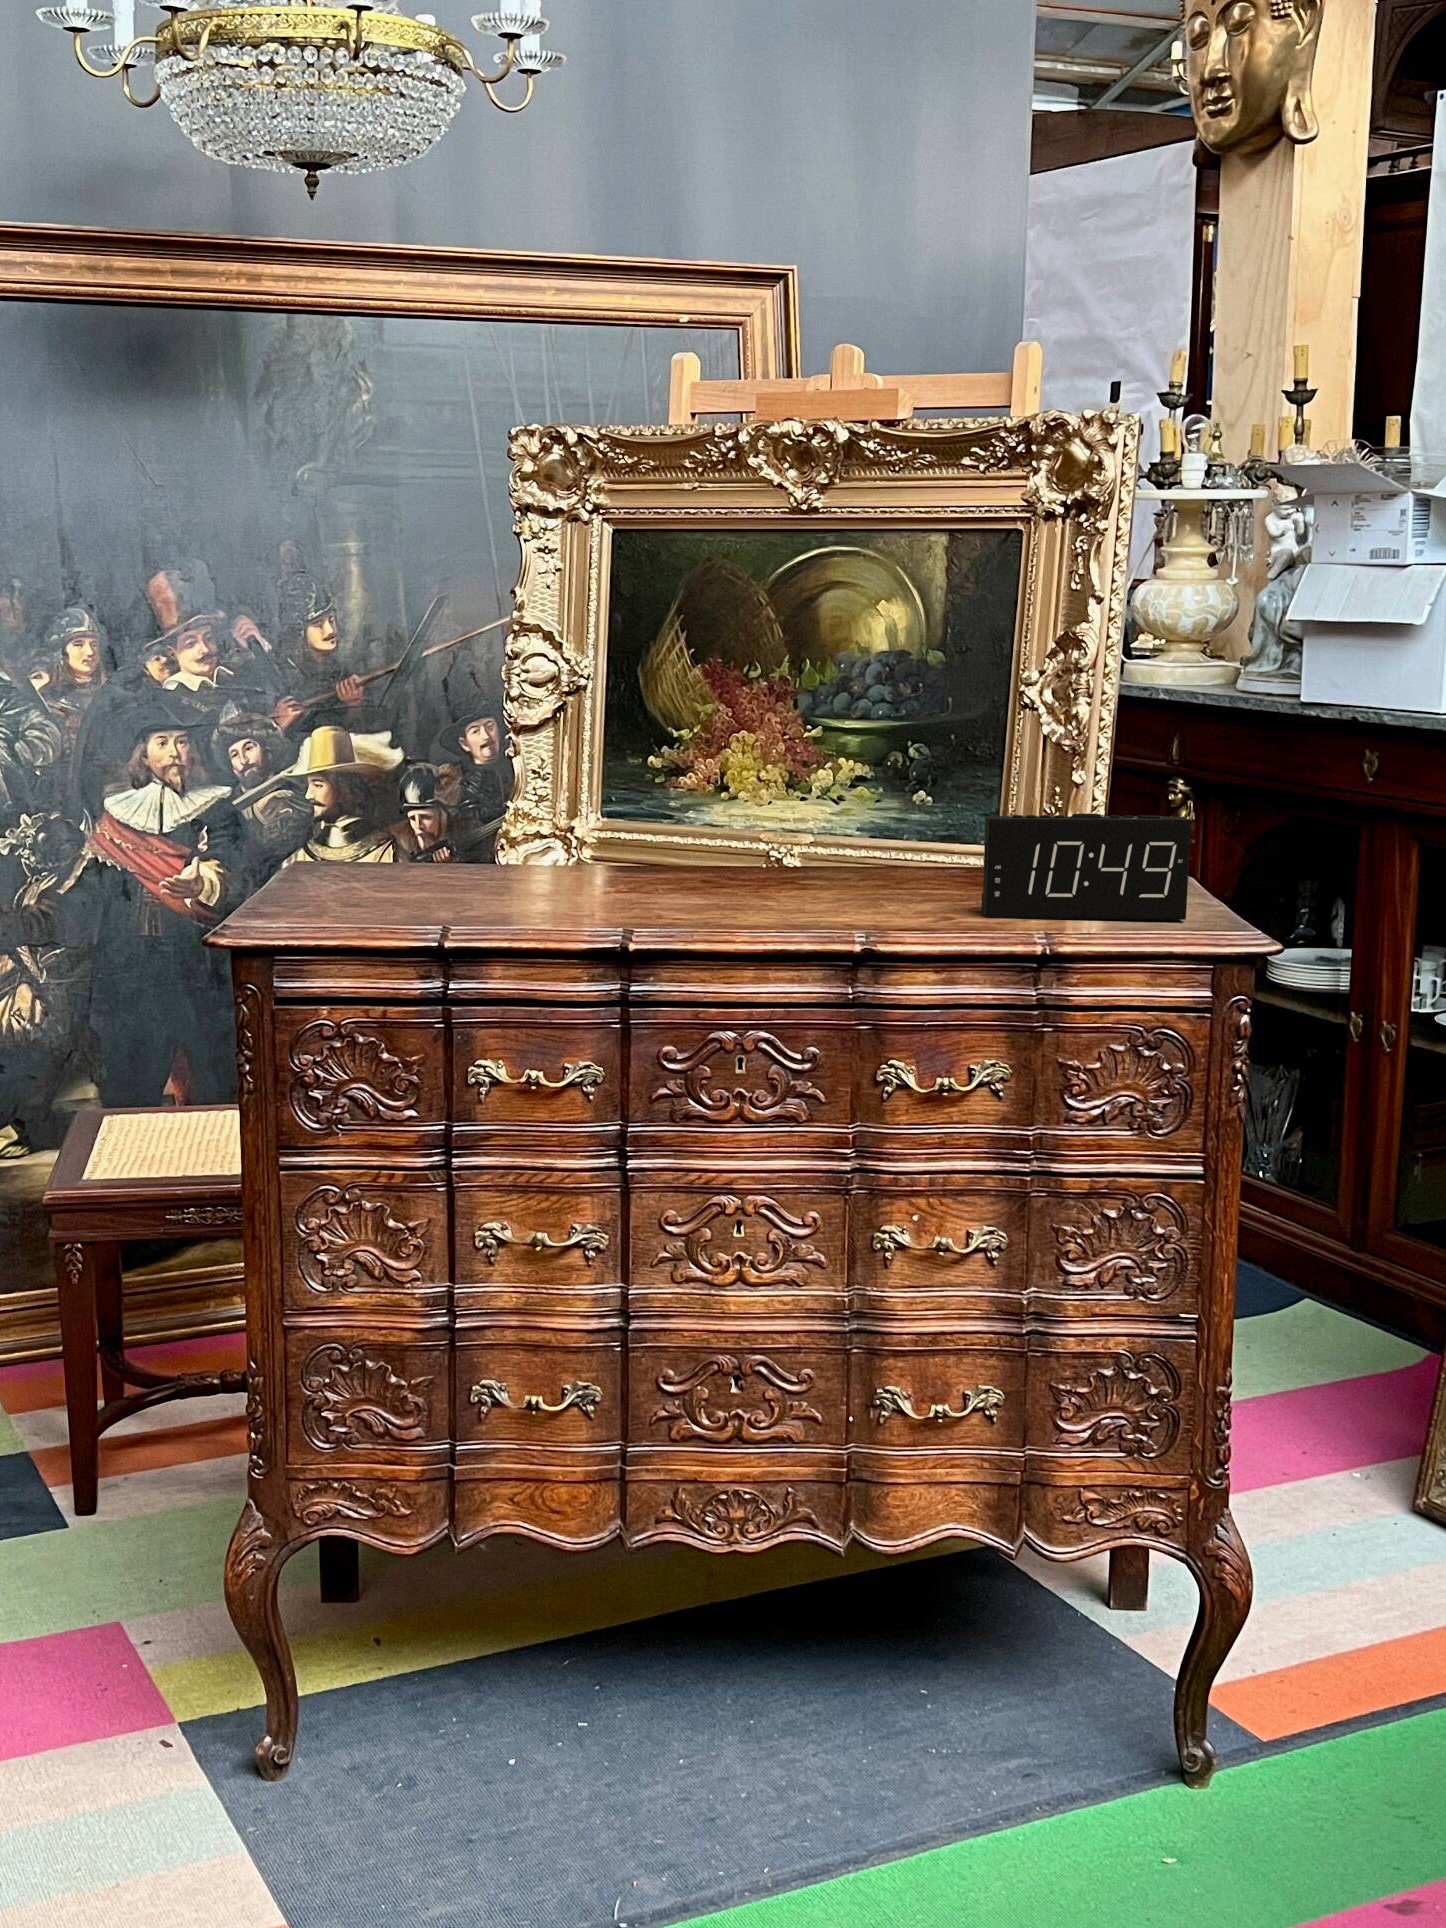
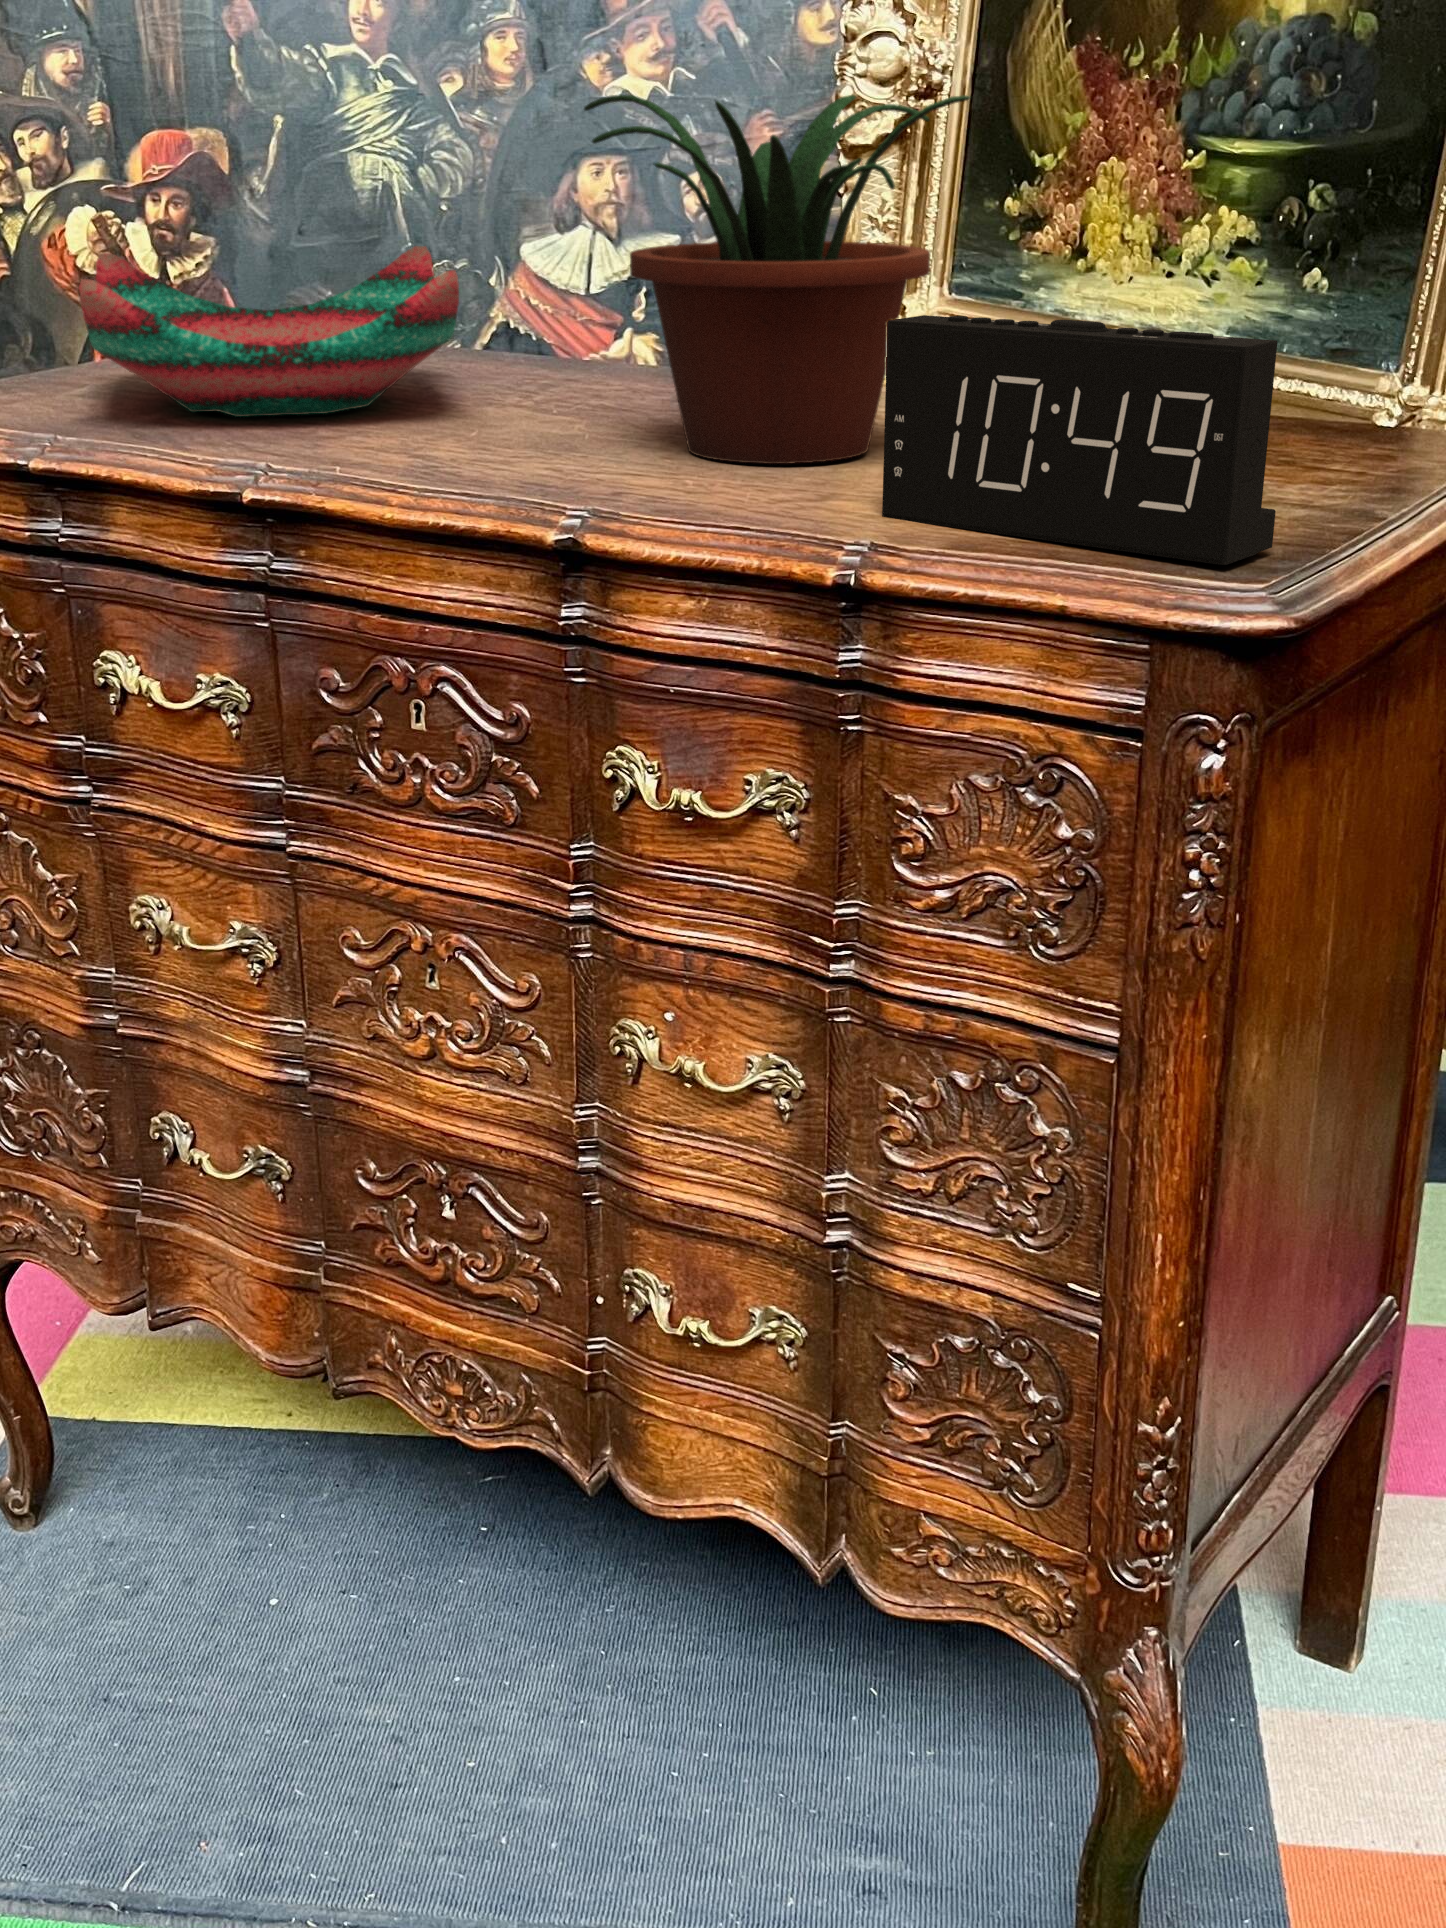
potted plant: none [704,705,910,903] -> present [584,95,970,464]
decorative bowl: none [314,797,624,907] -> present [79,246,459,417]

